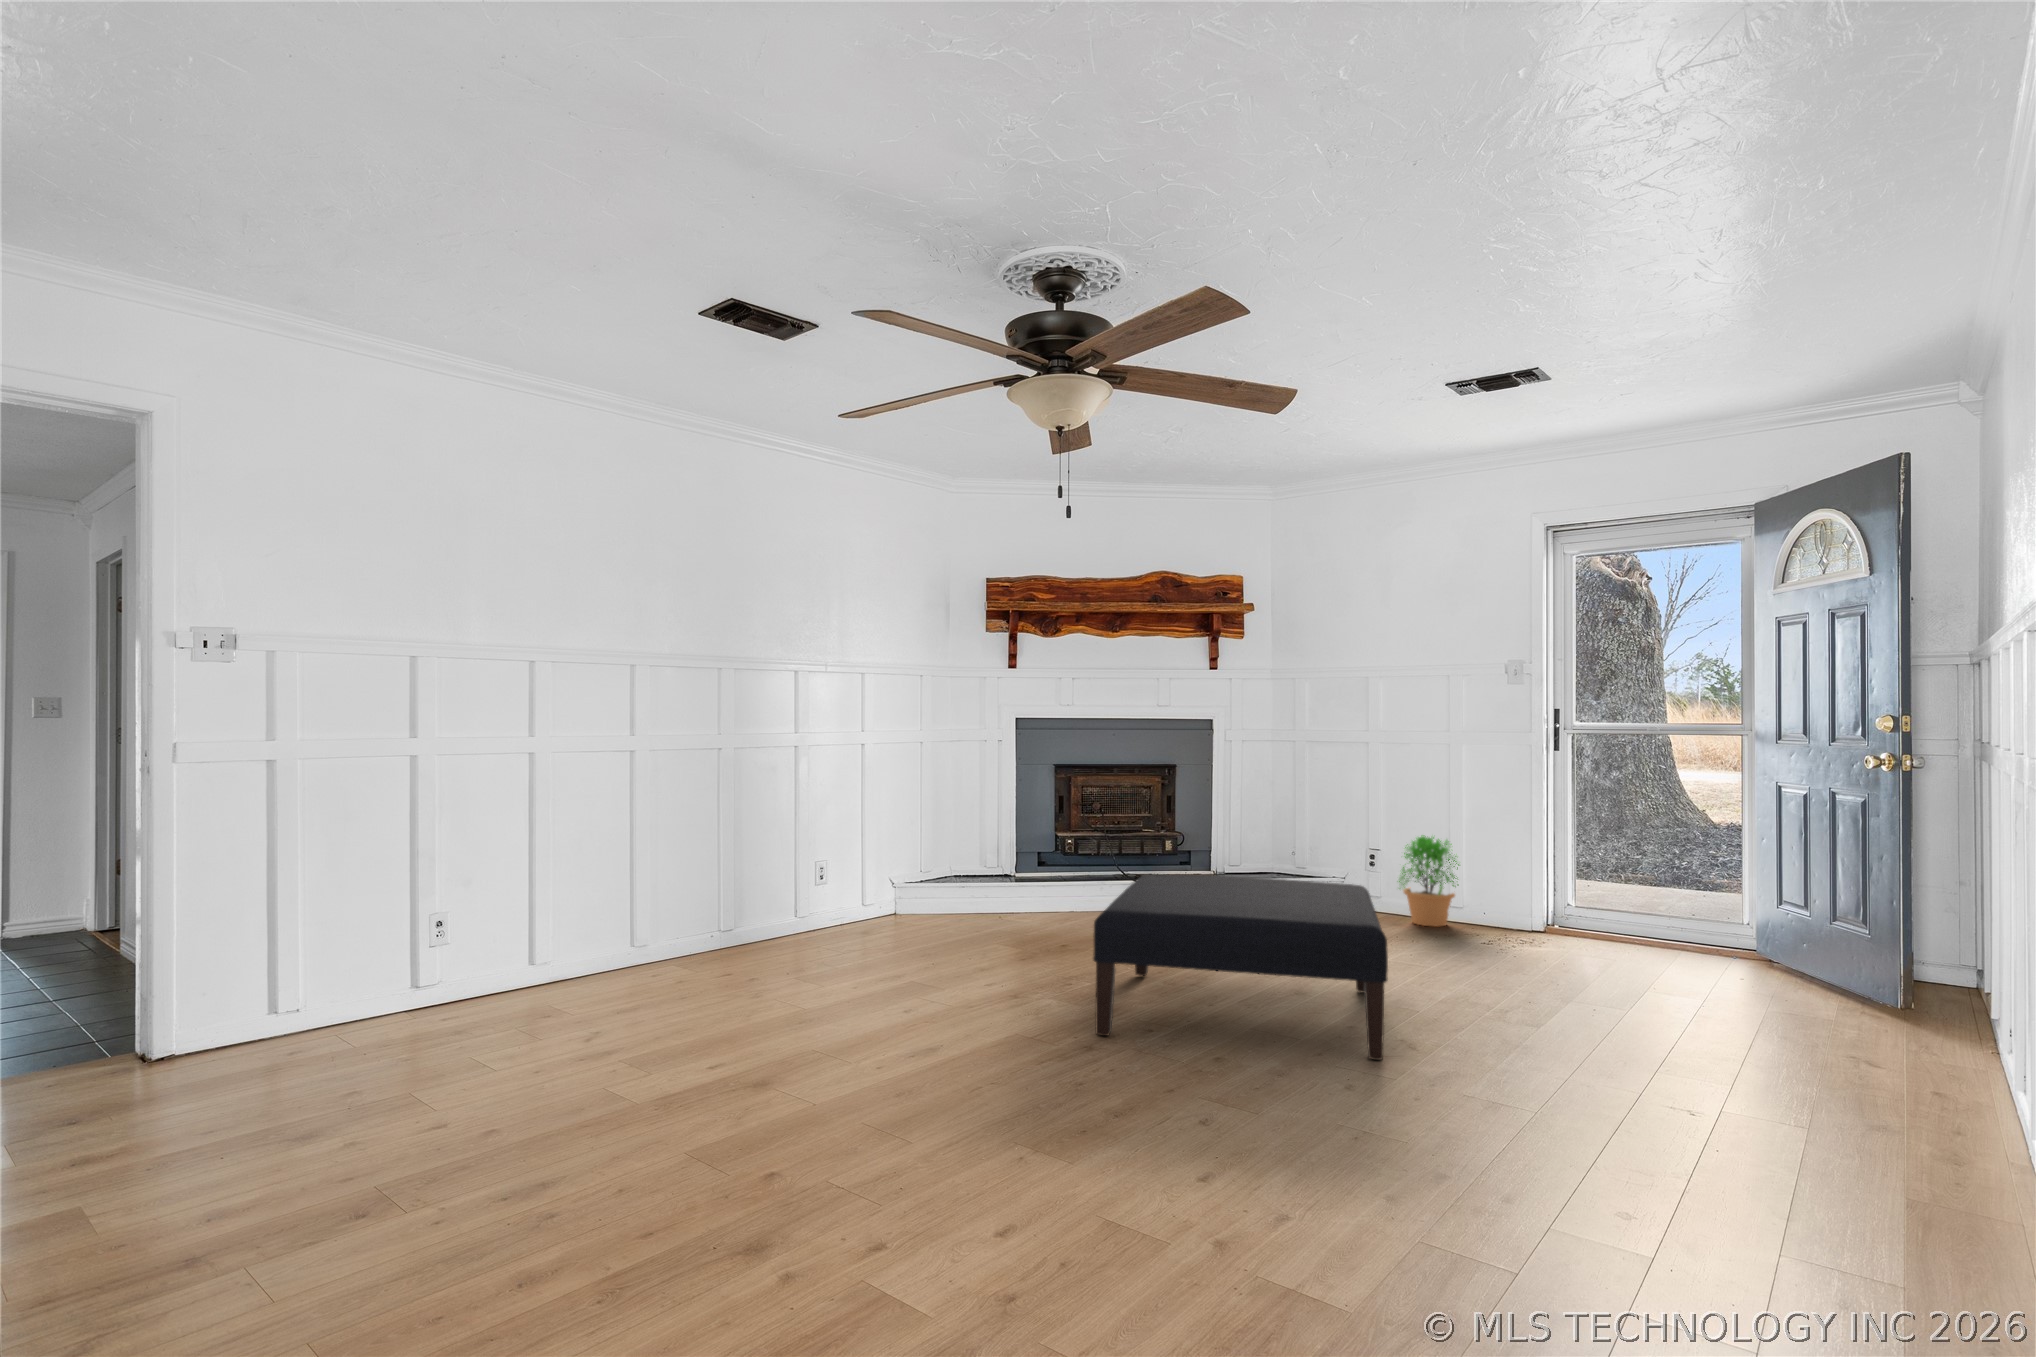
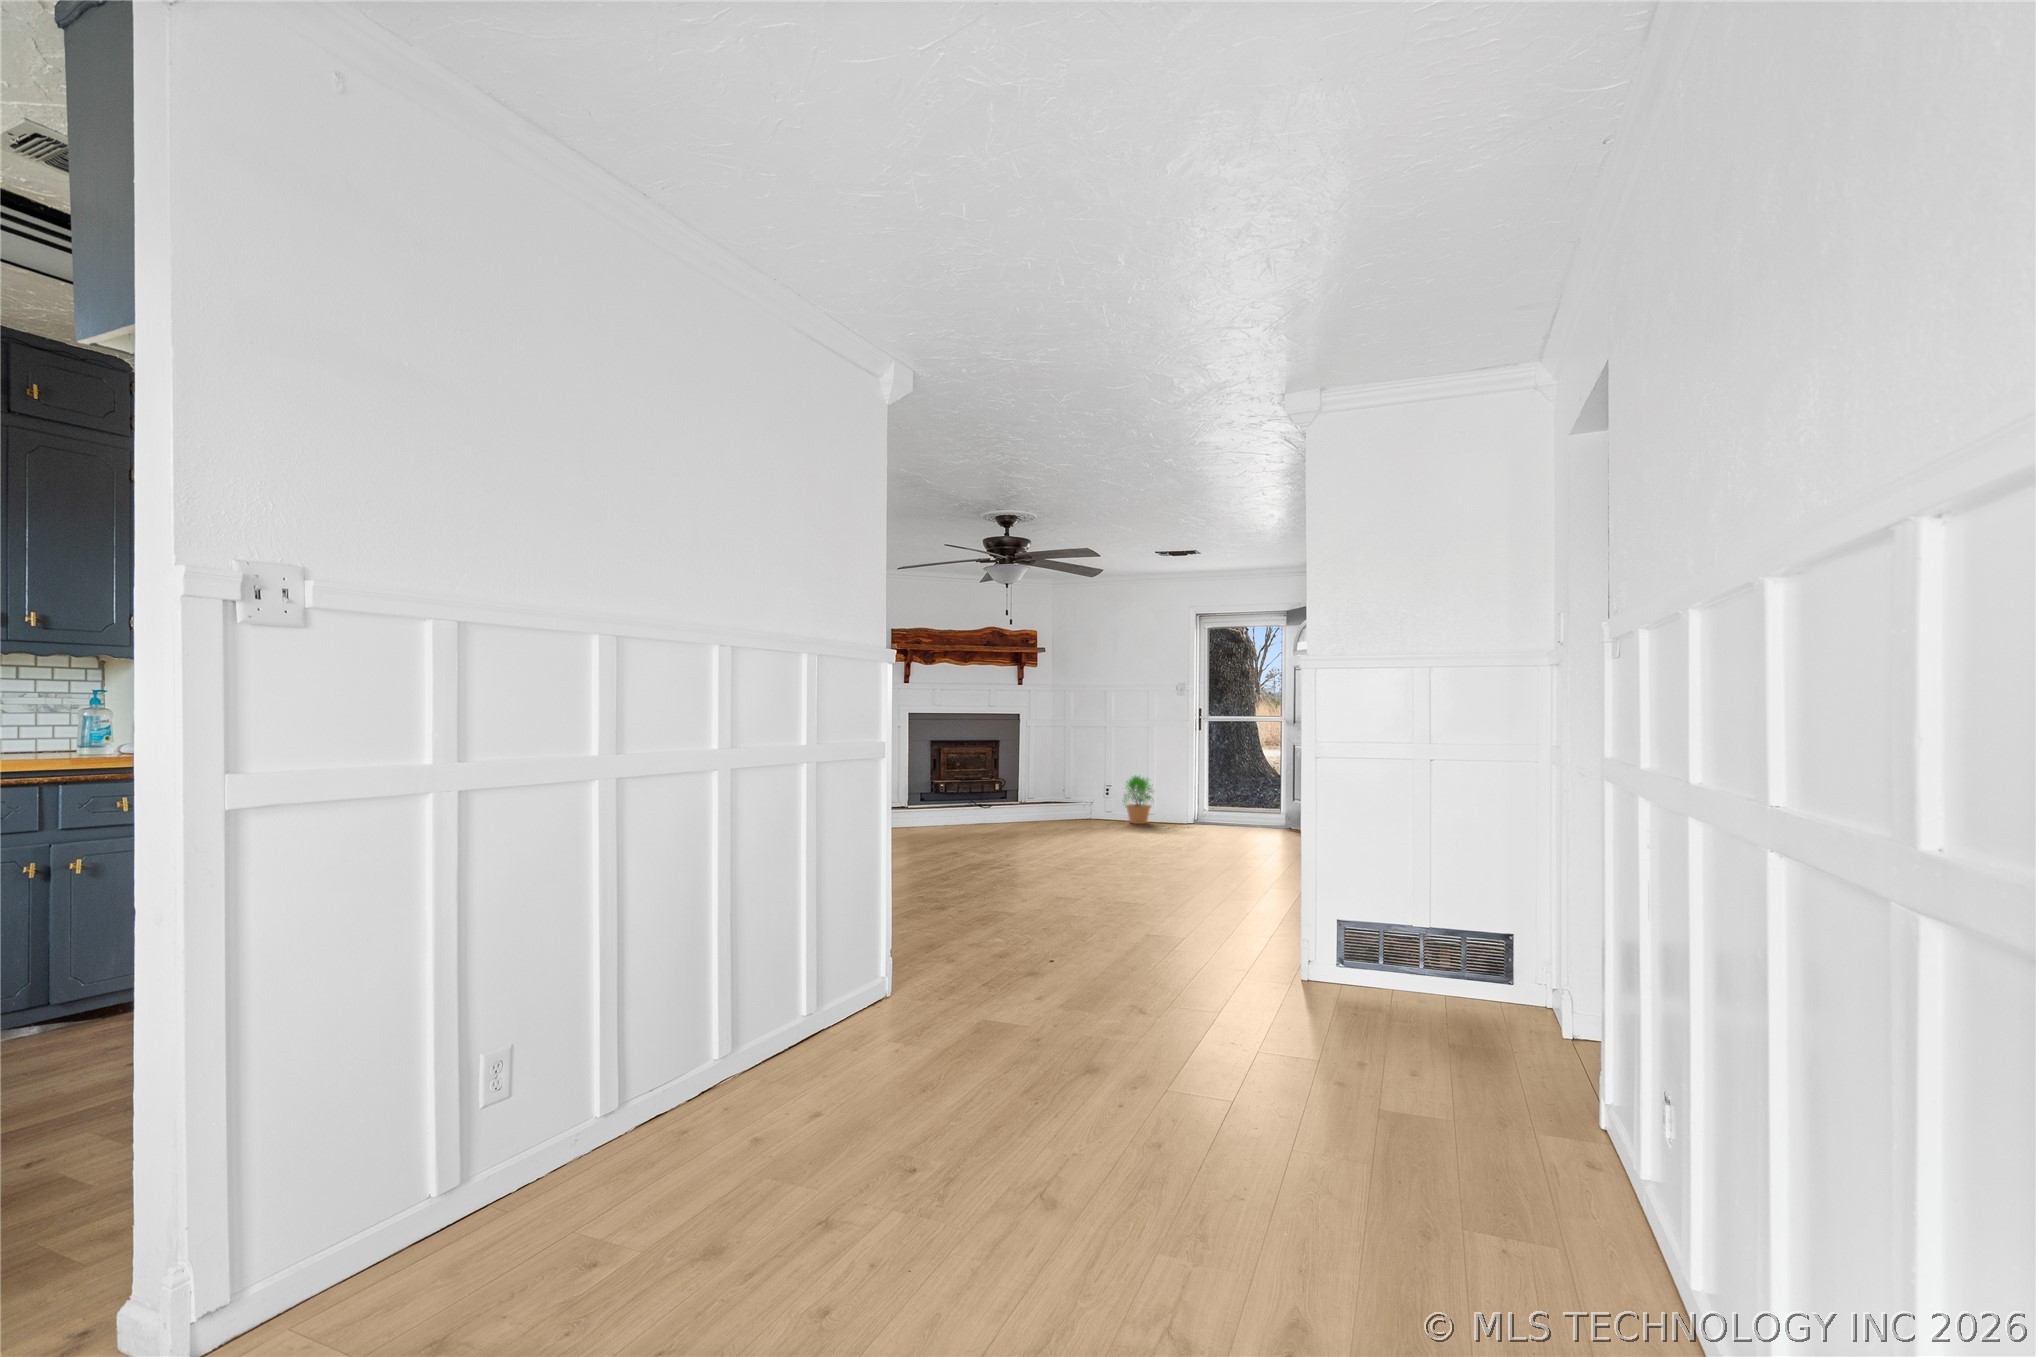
ottoman: present [1093,875,1388,1060] -> none [995,792,1122,861]

